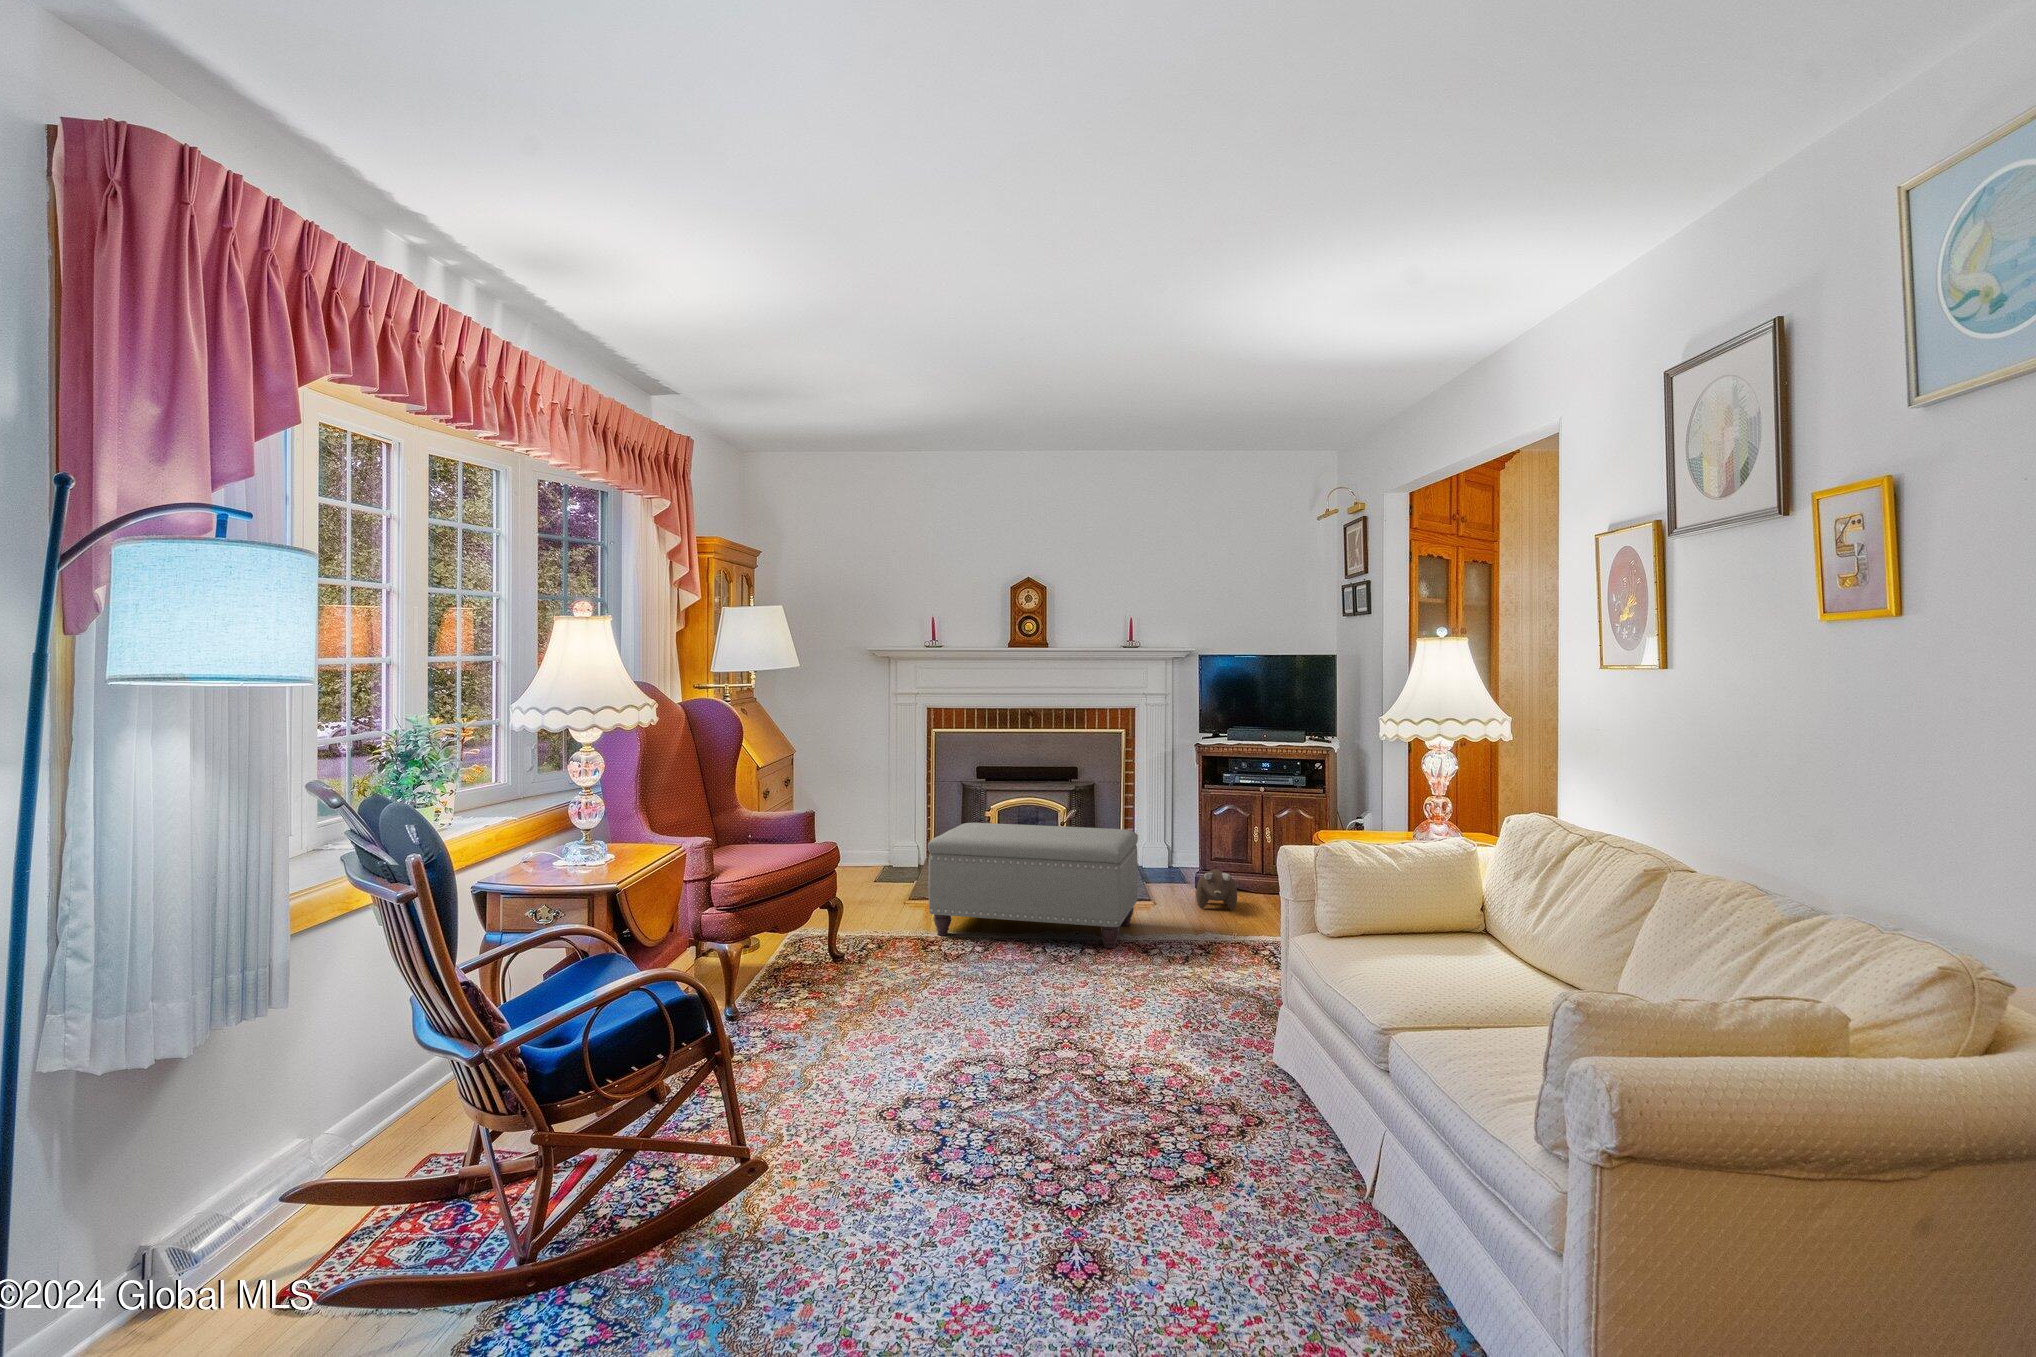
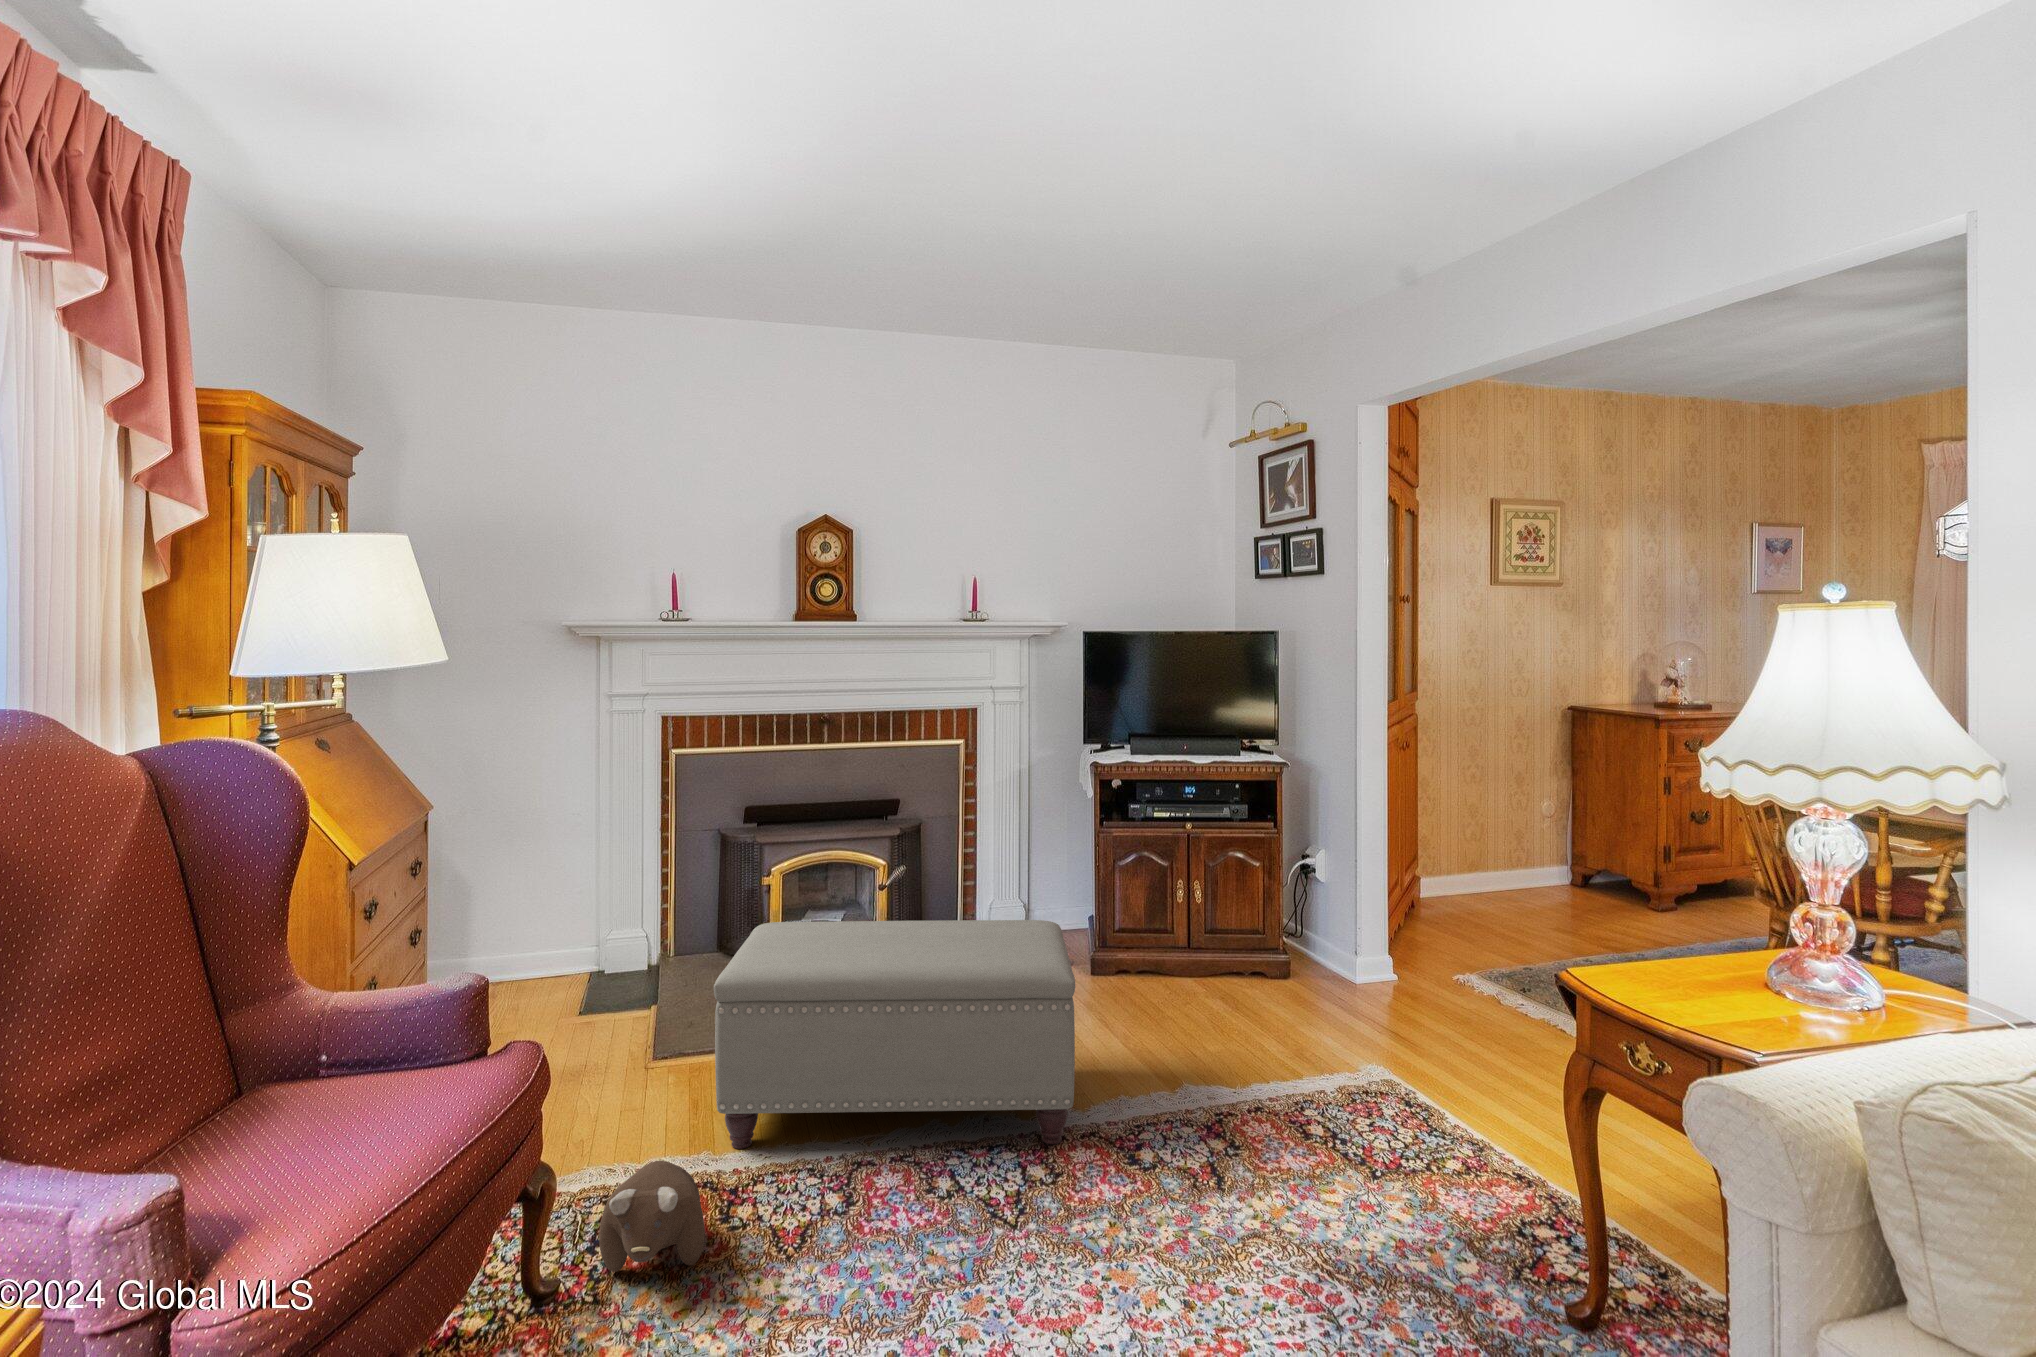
plush toy: present [1196,869,1237,909] -> present [599,1161,705,1272]

